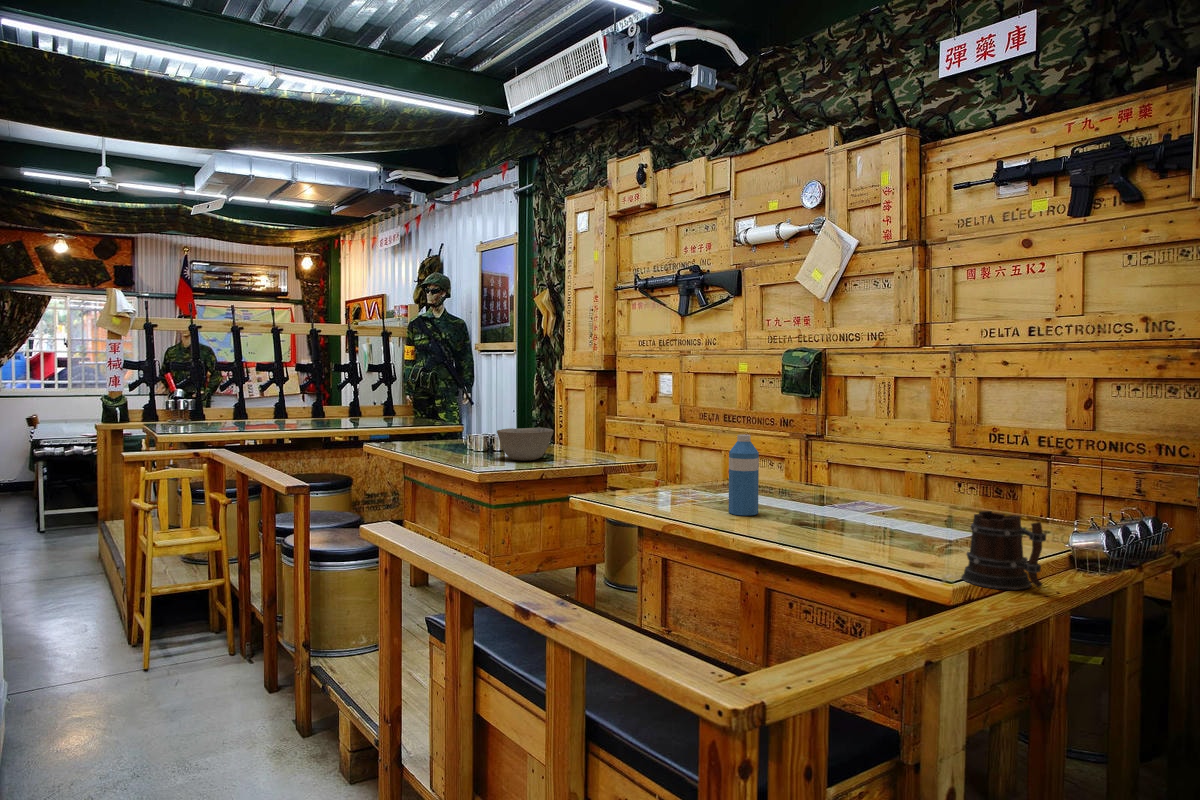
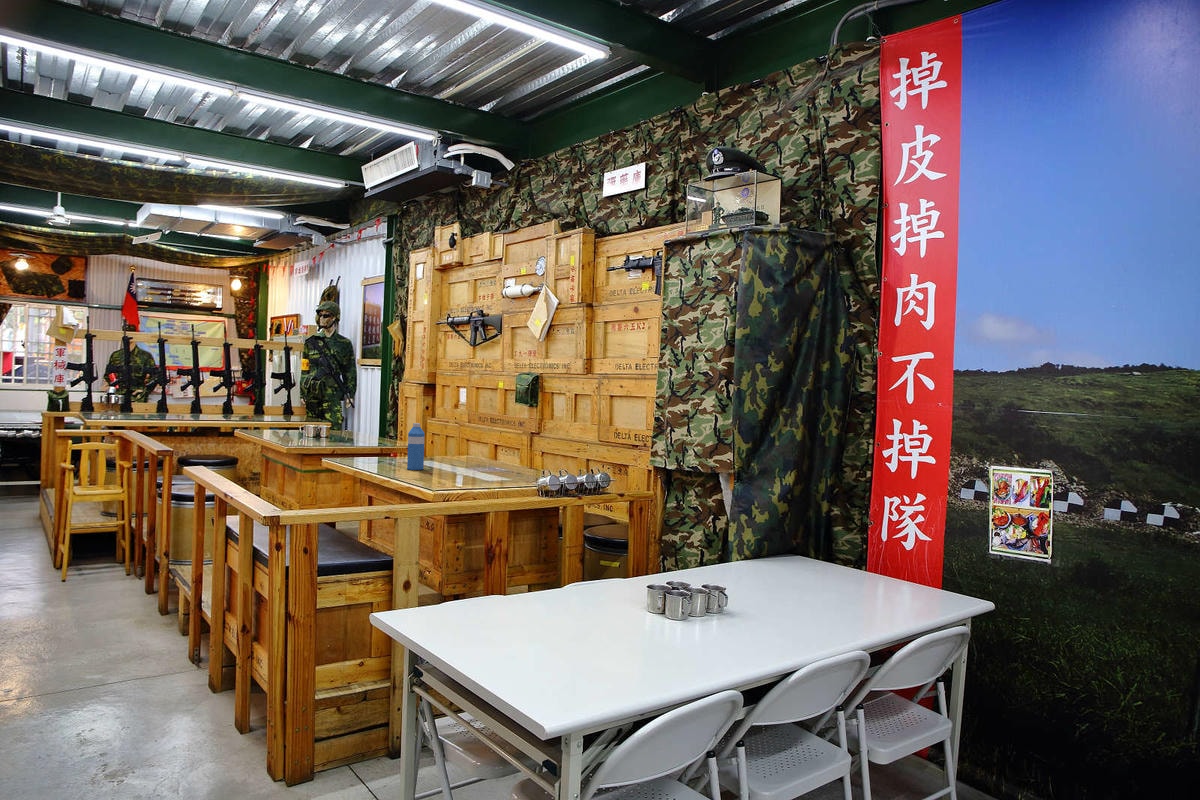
bowl: present [497,428,554,461] -> none [317,421,358,443]
beer mug: present [961,511,1046,590] -> none [458,459,489,495]

